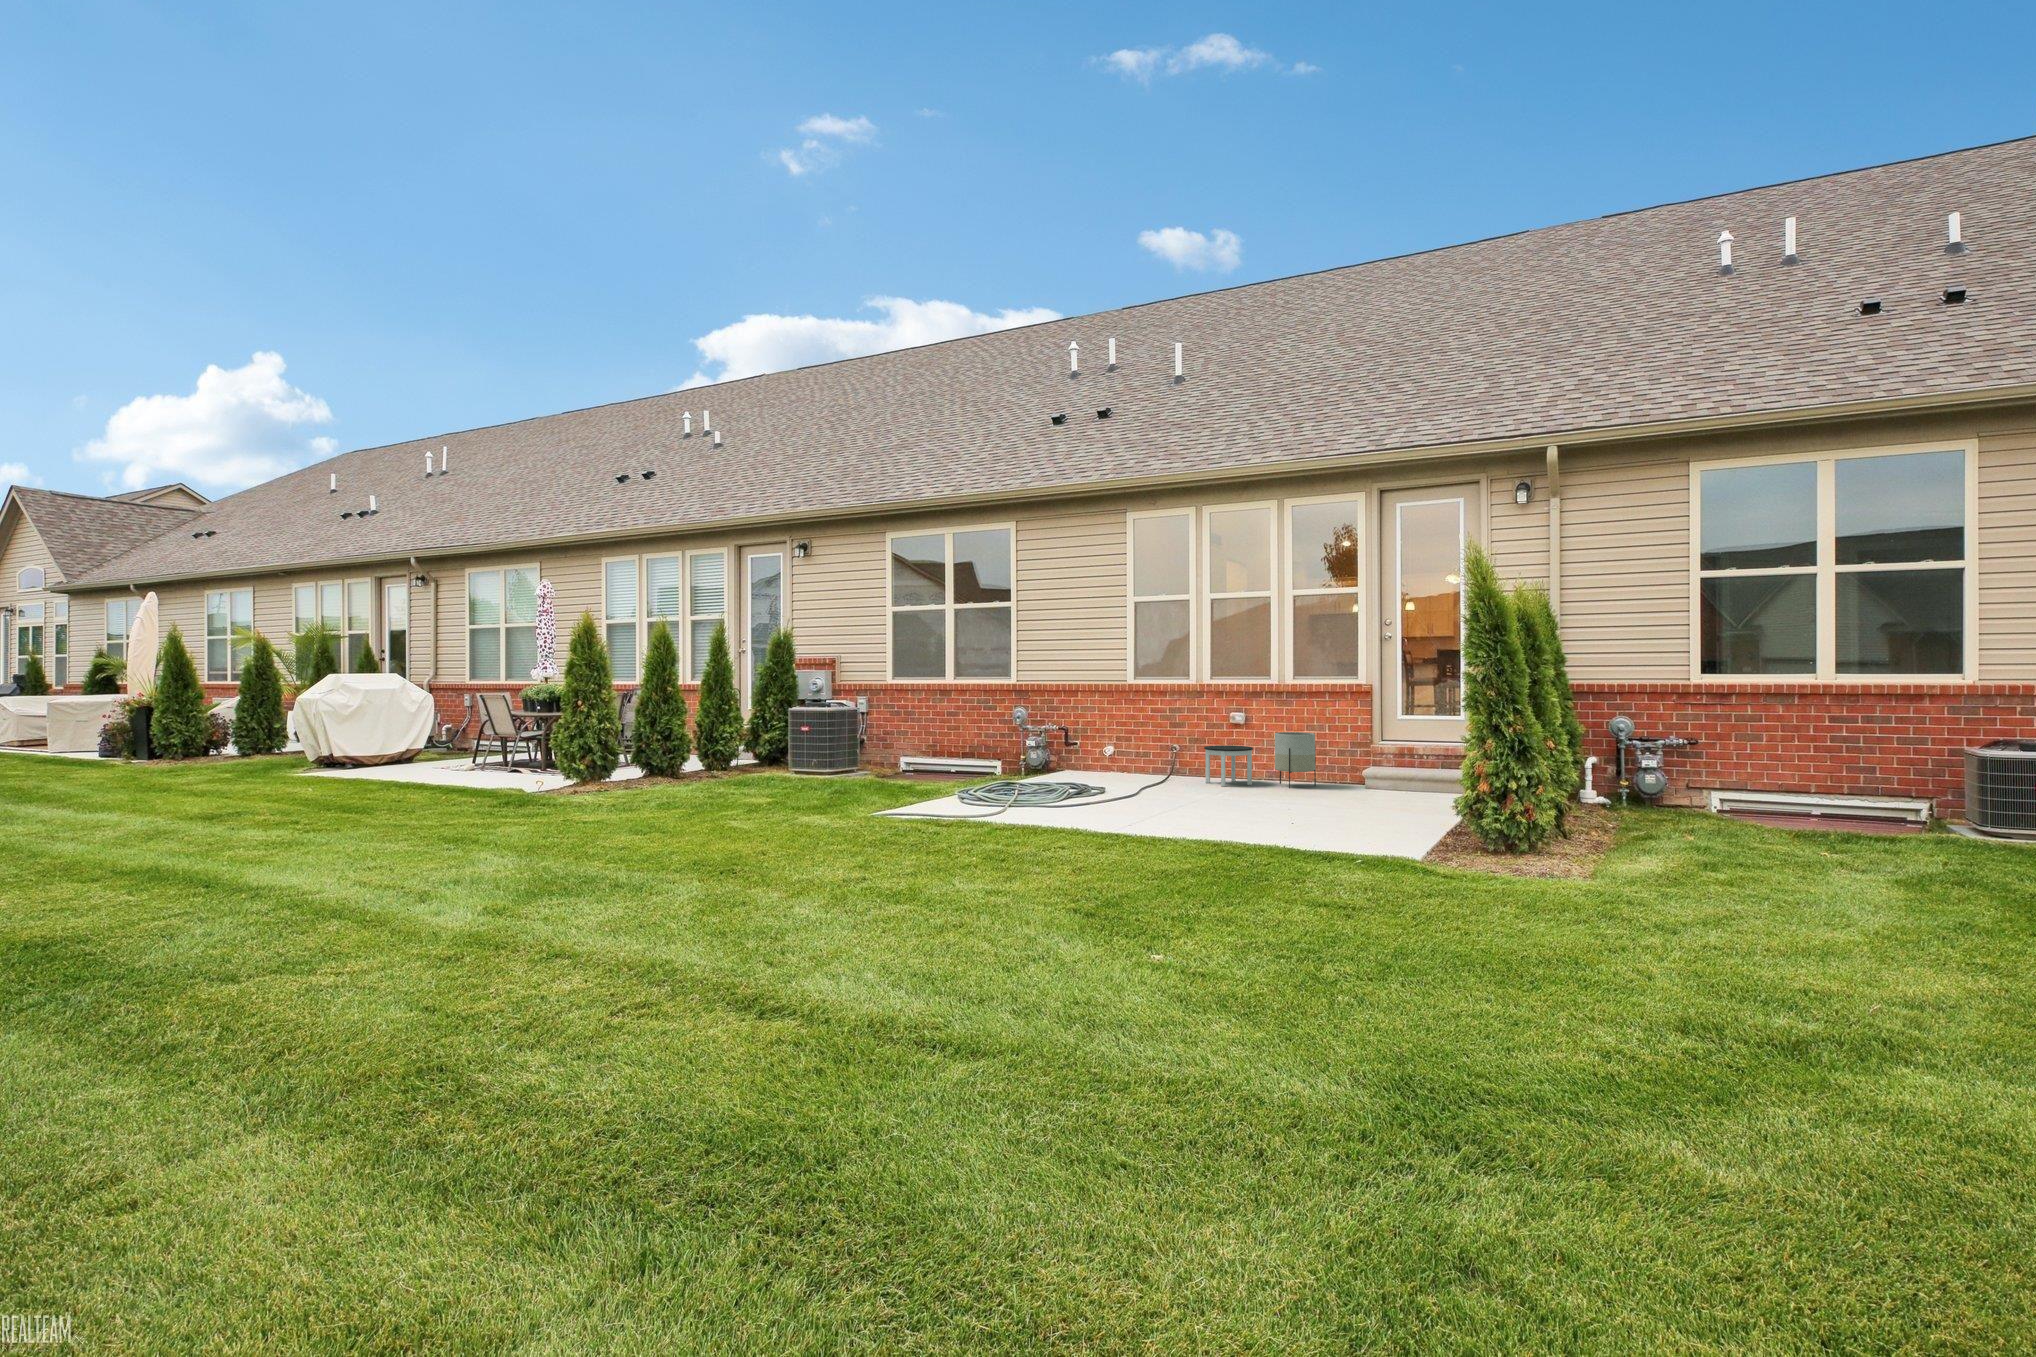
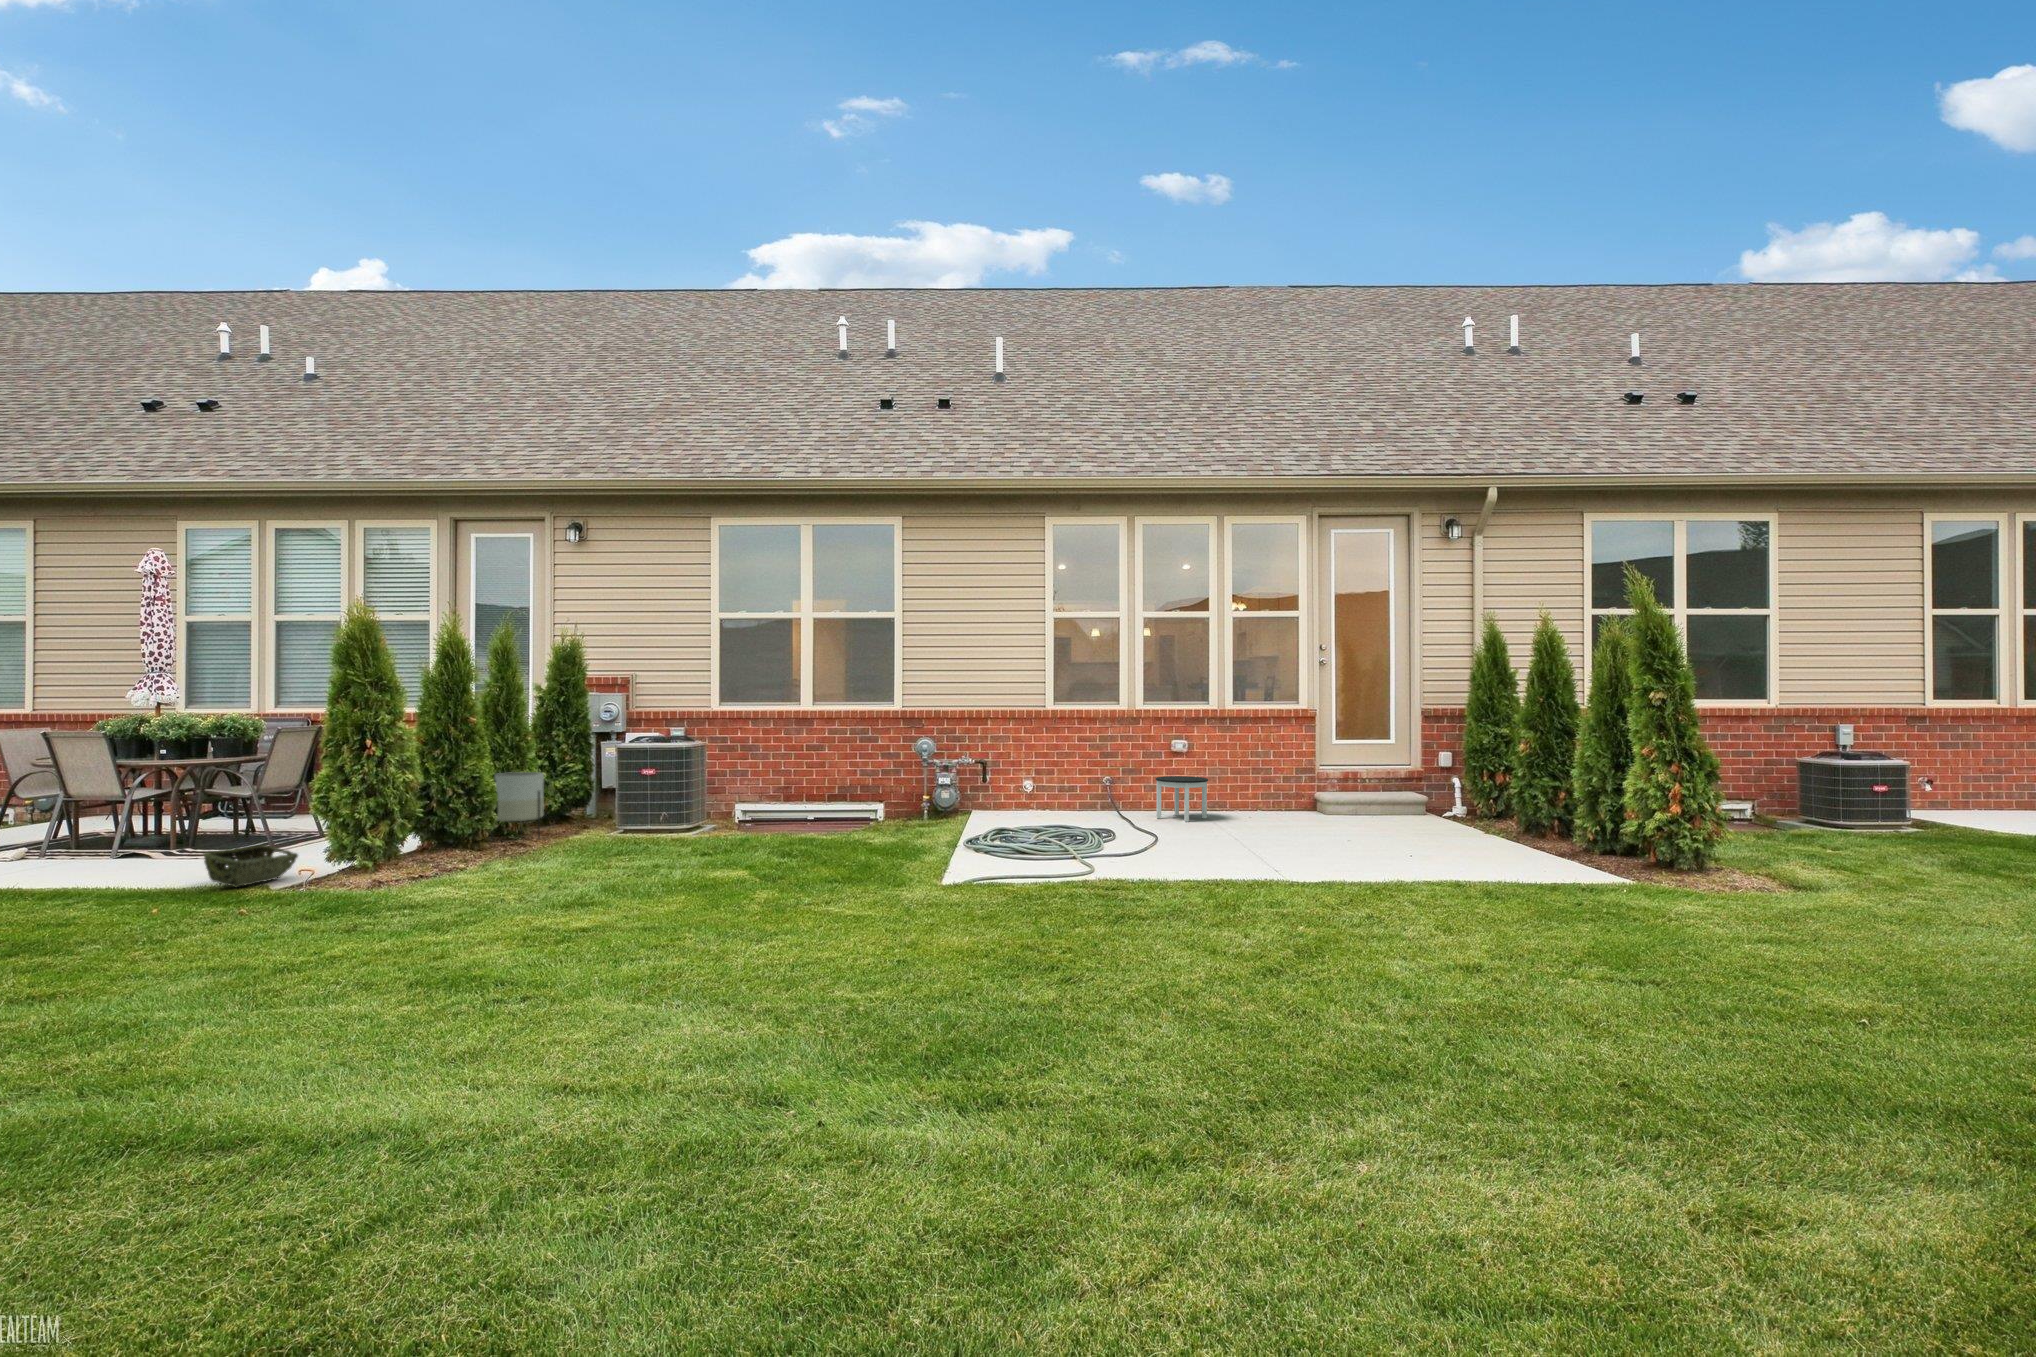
planter: present [1275,732,1316,788] -> present [495,772,544,833]
woven basket: none [527,764,579,787] -> present [203,845,298,887]

